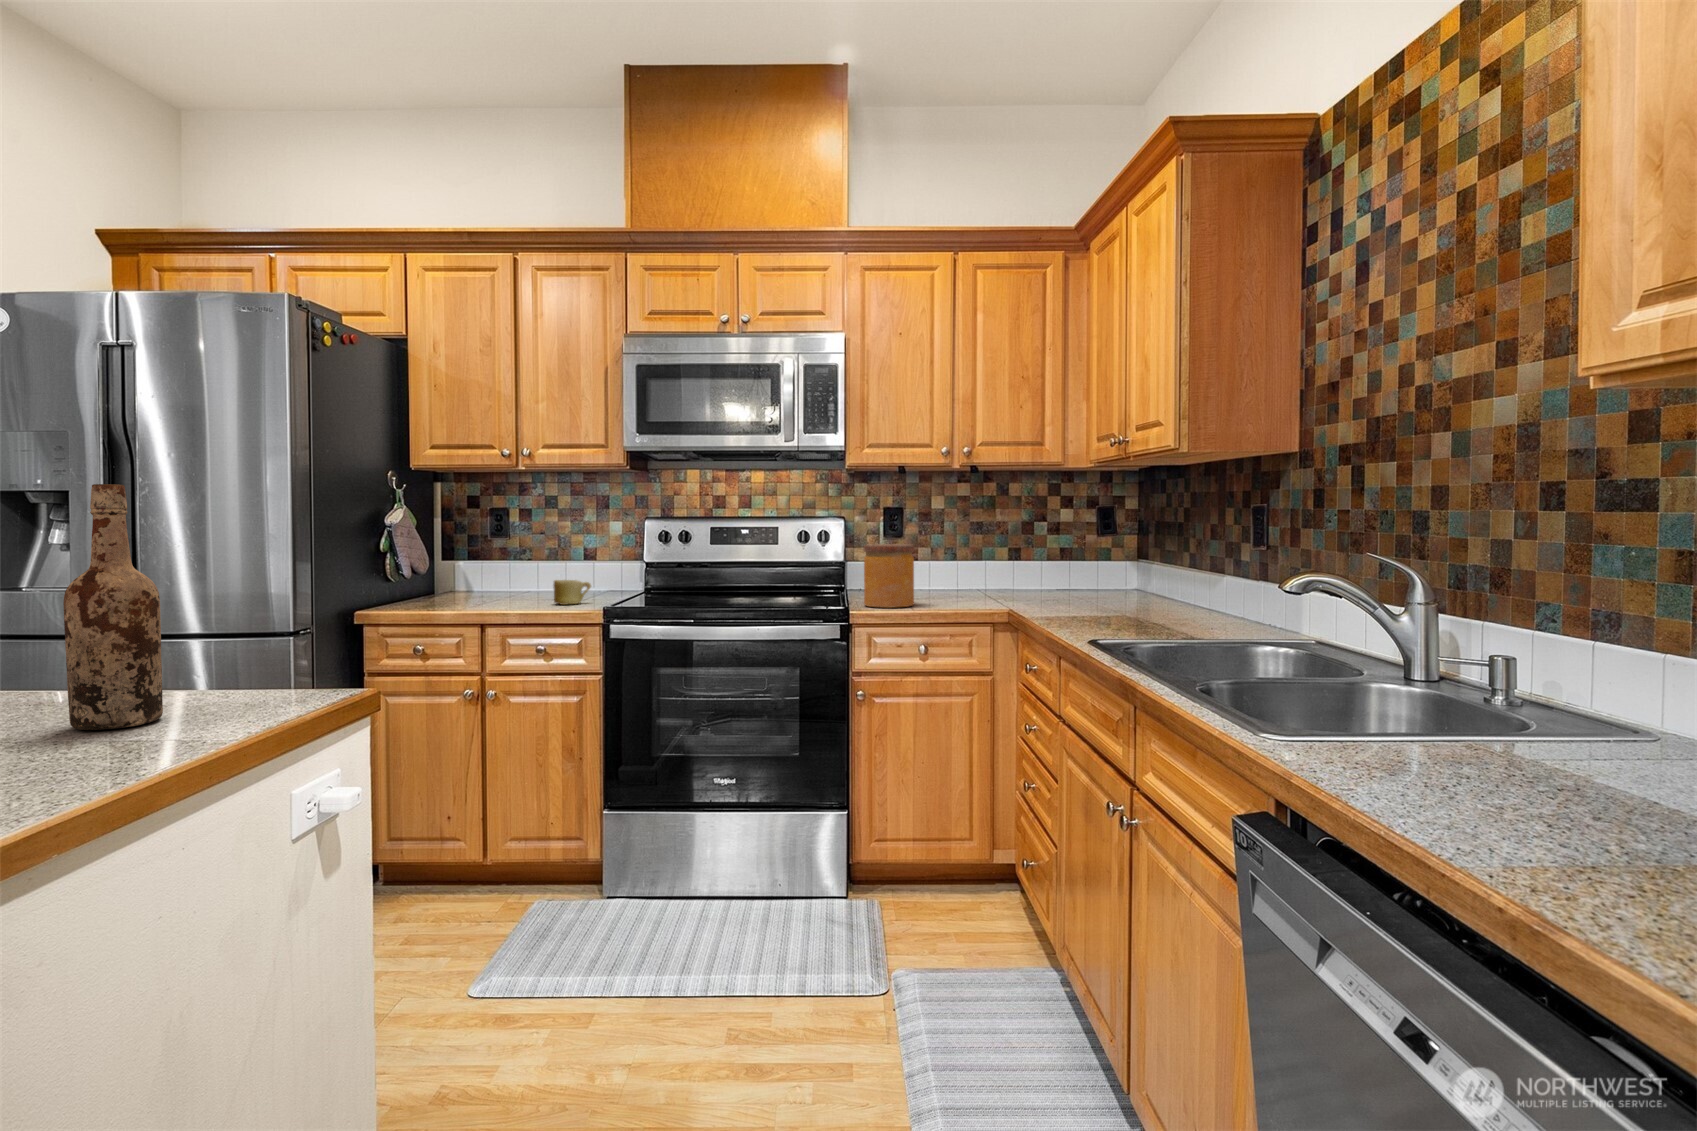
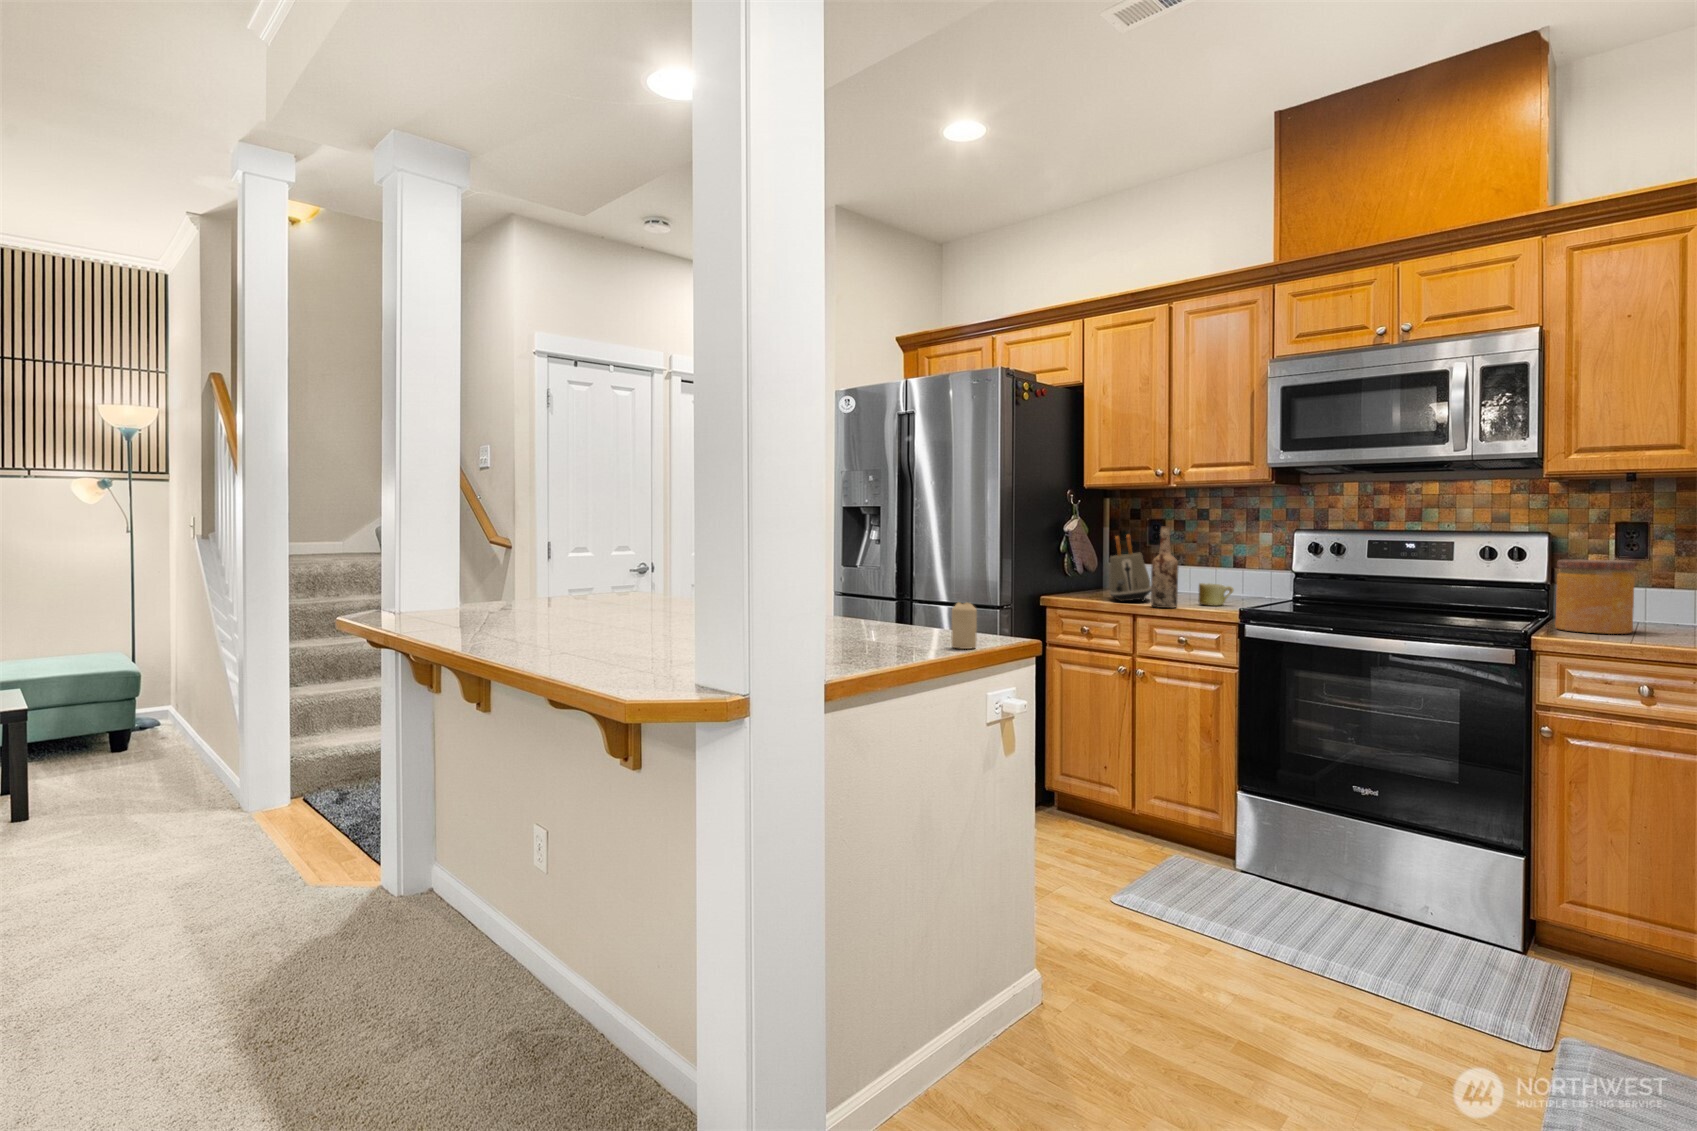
wine bottle: present [63,484,163,730] -> present [1151,526,1178,608]
toaster: none [445,525,499,607] -> present [1109,535,1151,602]
candle: none [203,630,252,704] -> present [951,602,977,649]

